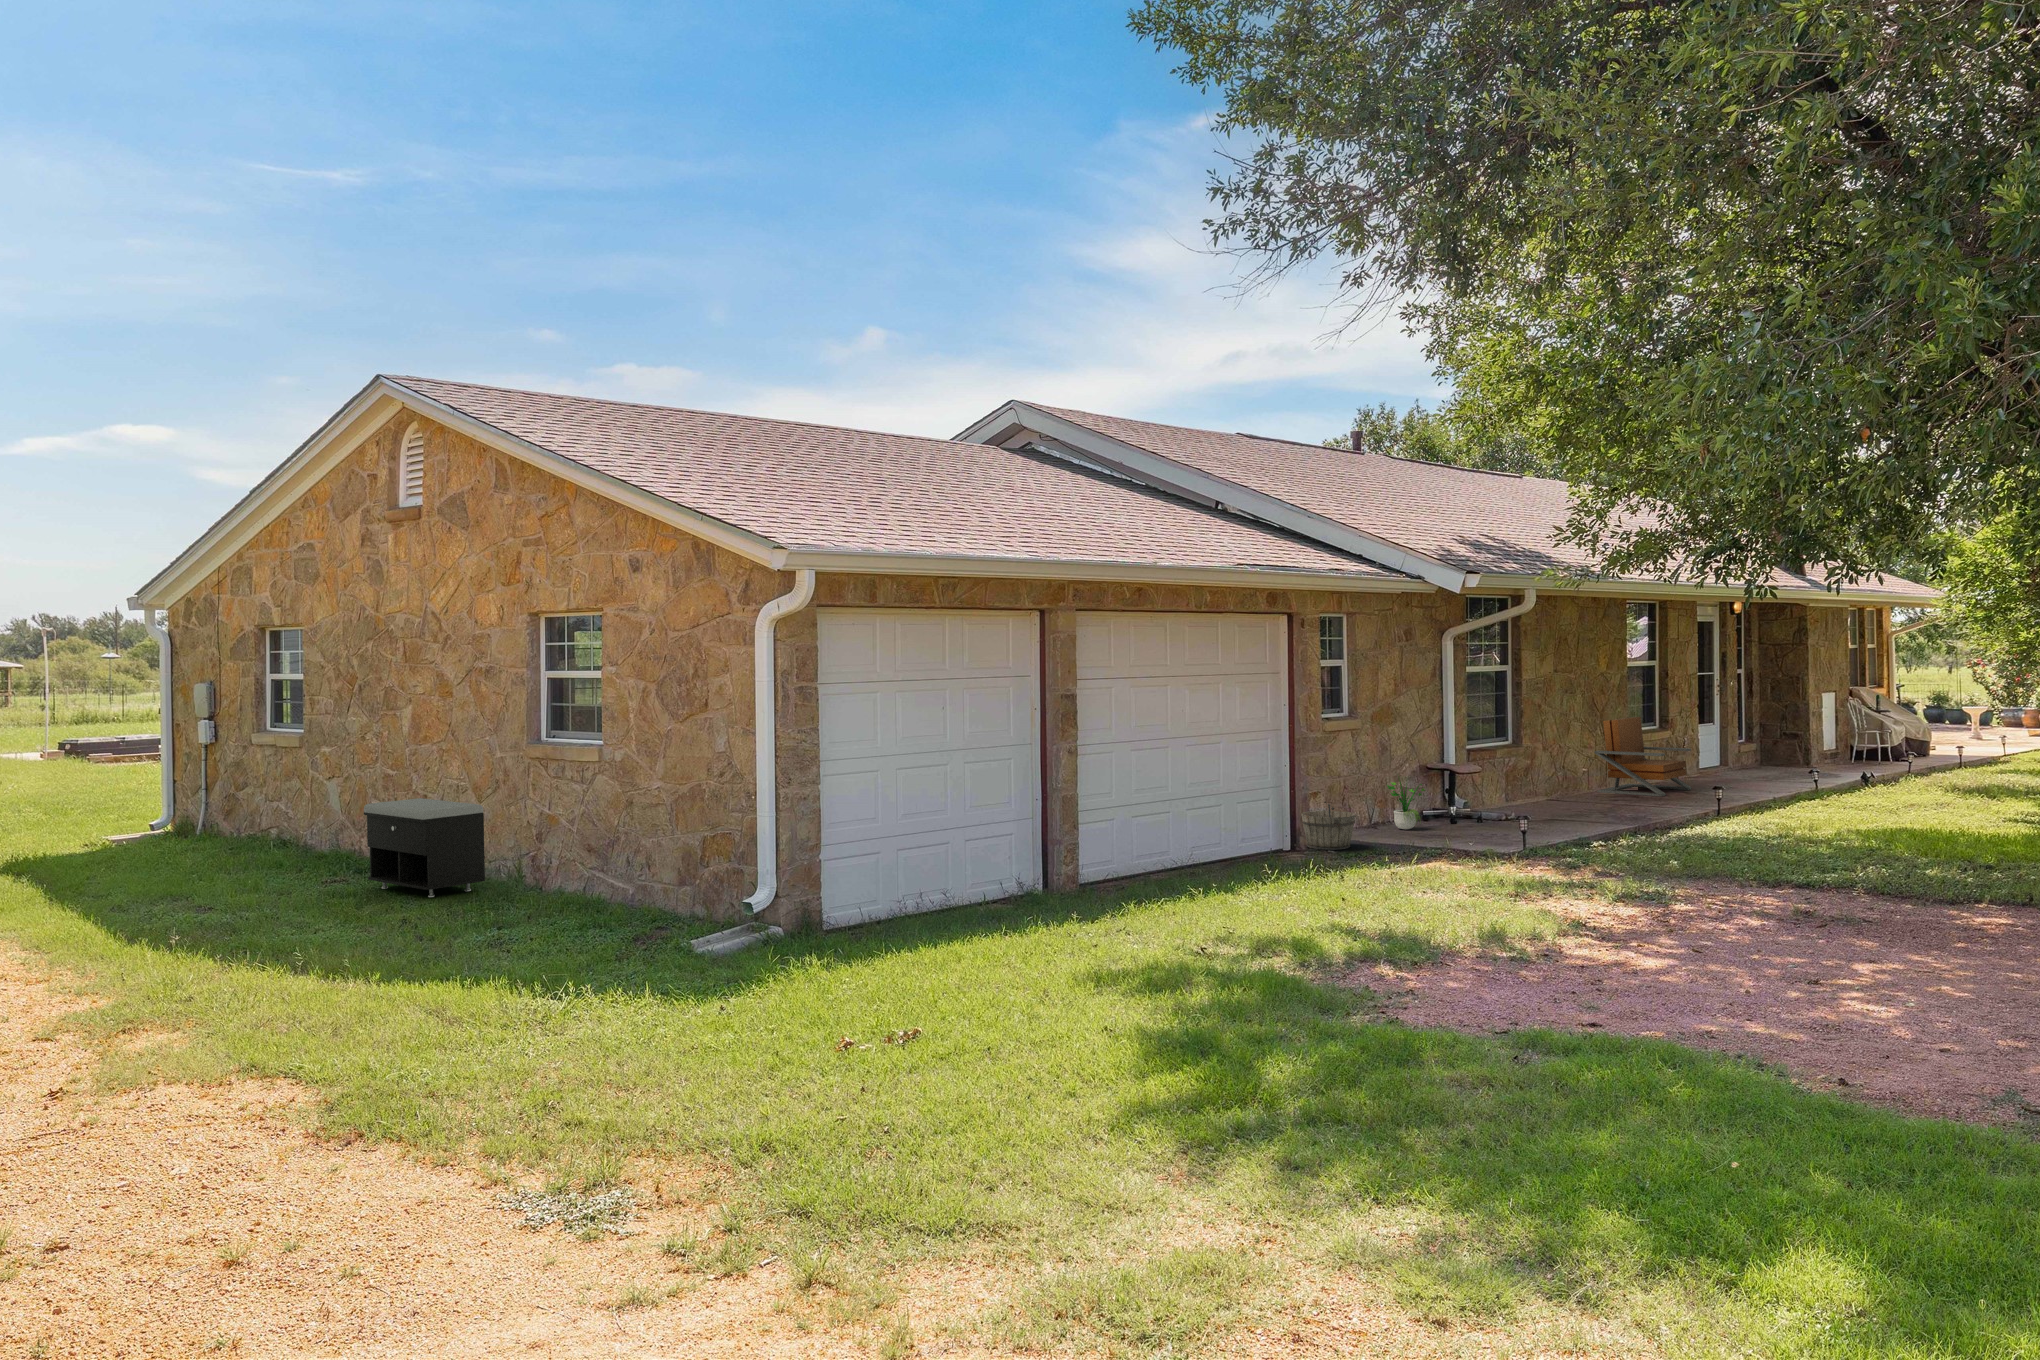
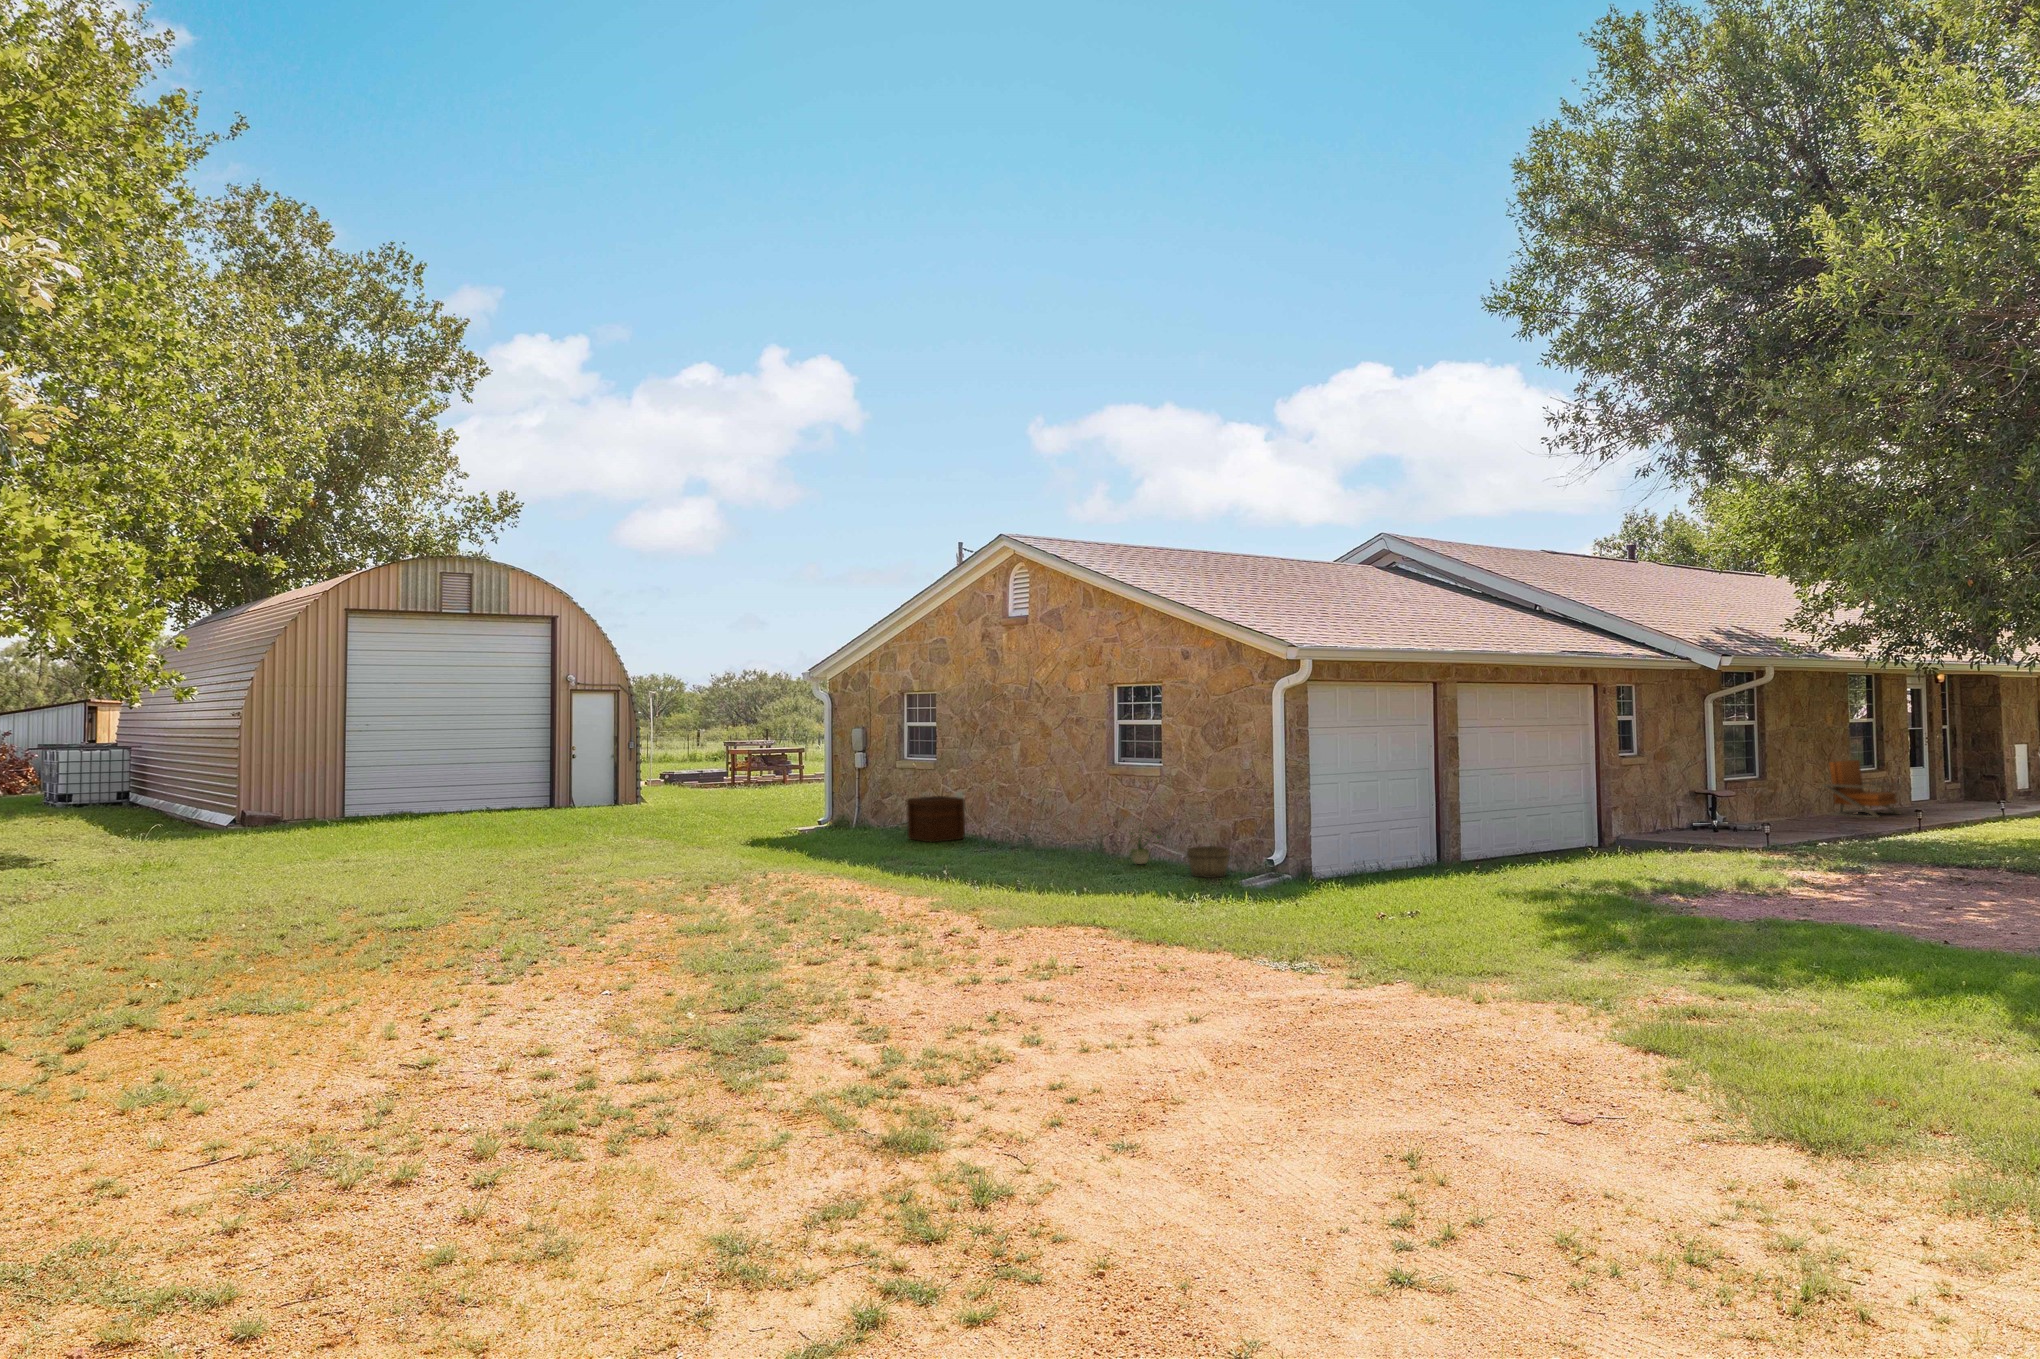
potted plant: present [1387,782,1425,830] -> present [1129,824,1161,864]
wooden crate: none [234,794,331,872] -> present [907,796,965,842]
storage bench: present [364,798,485,897] -> none [1004,797,1079,857]
wooden bucket: present [1301,801,1355,850] -> present [1187,845,1230,878]

